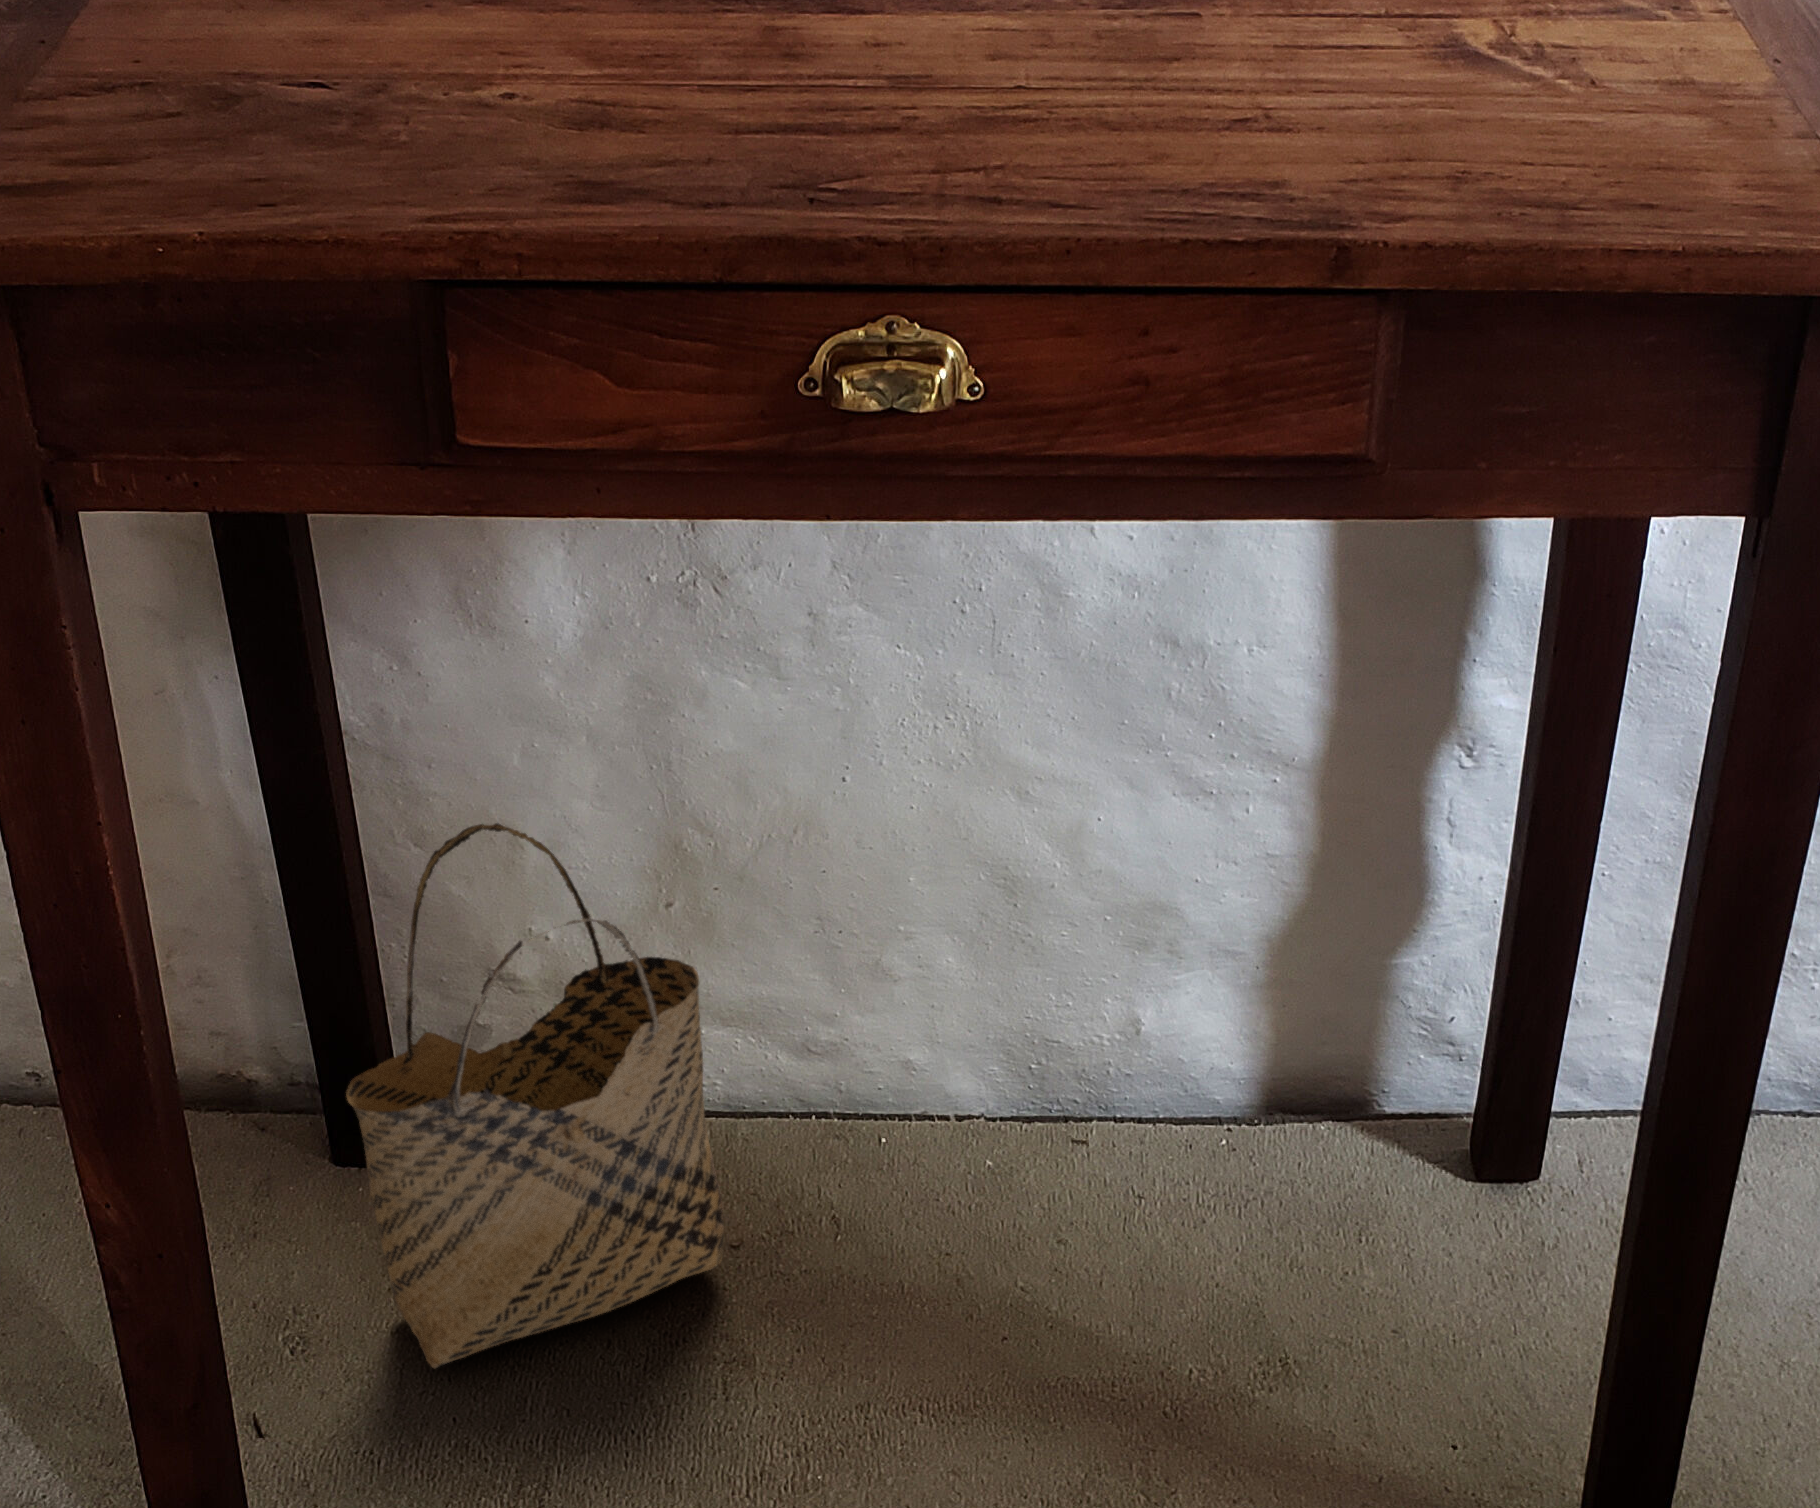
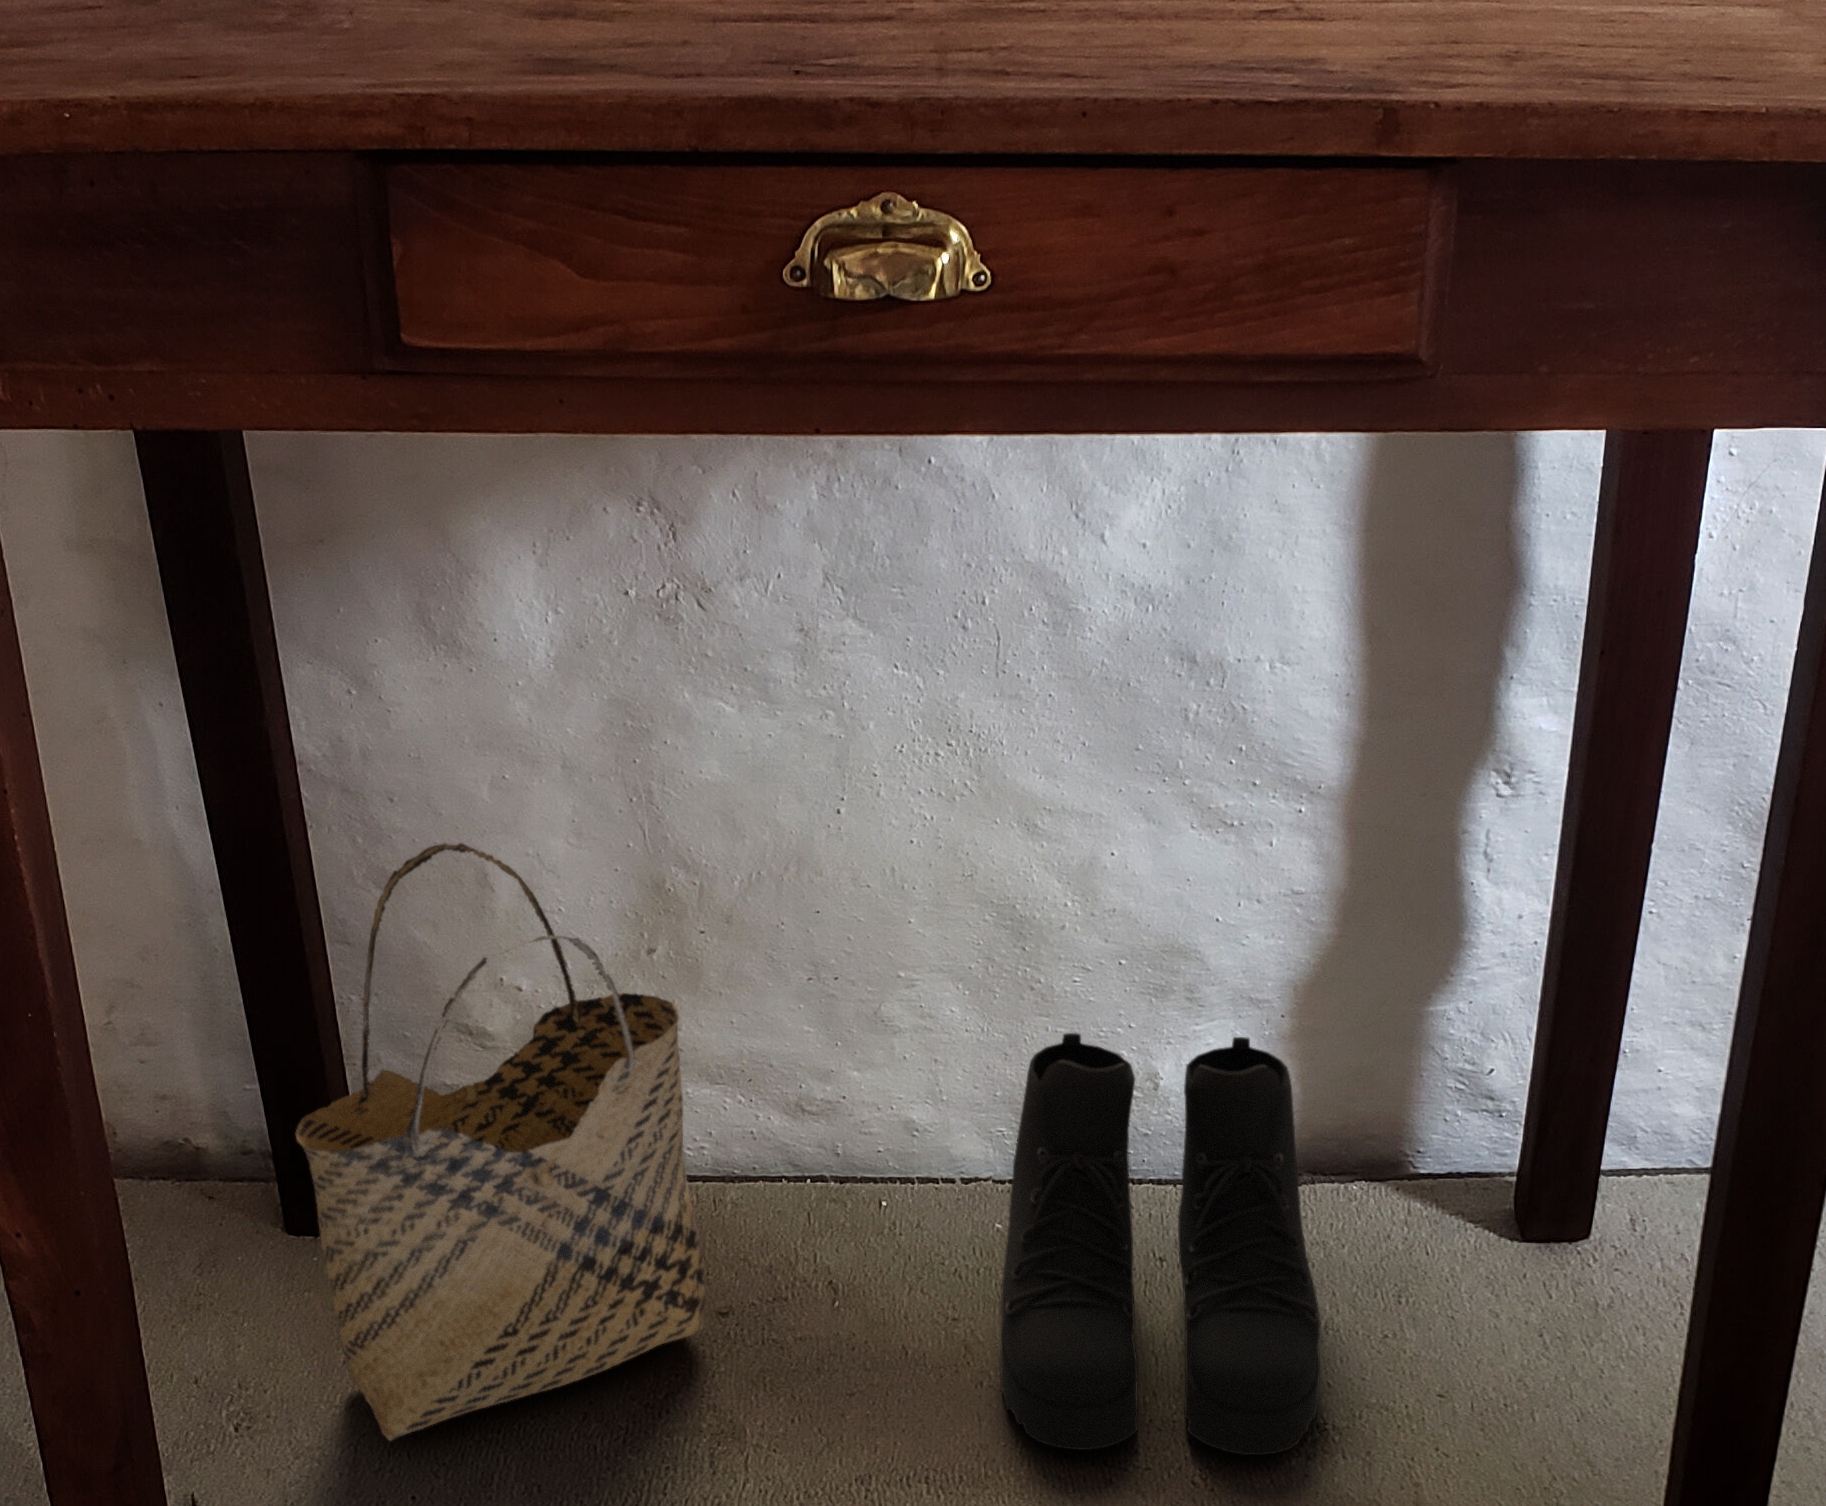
boots: none [995,992,1287,1385] -> present [1000,1033,1321,1455]

